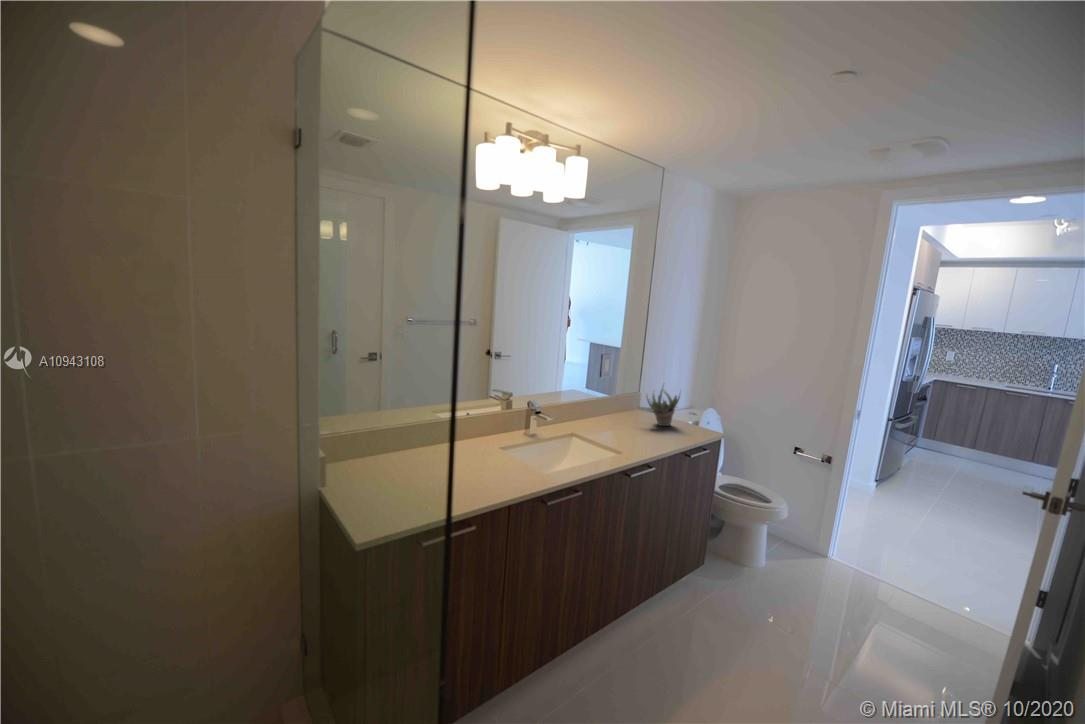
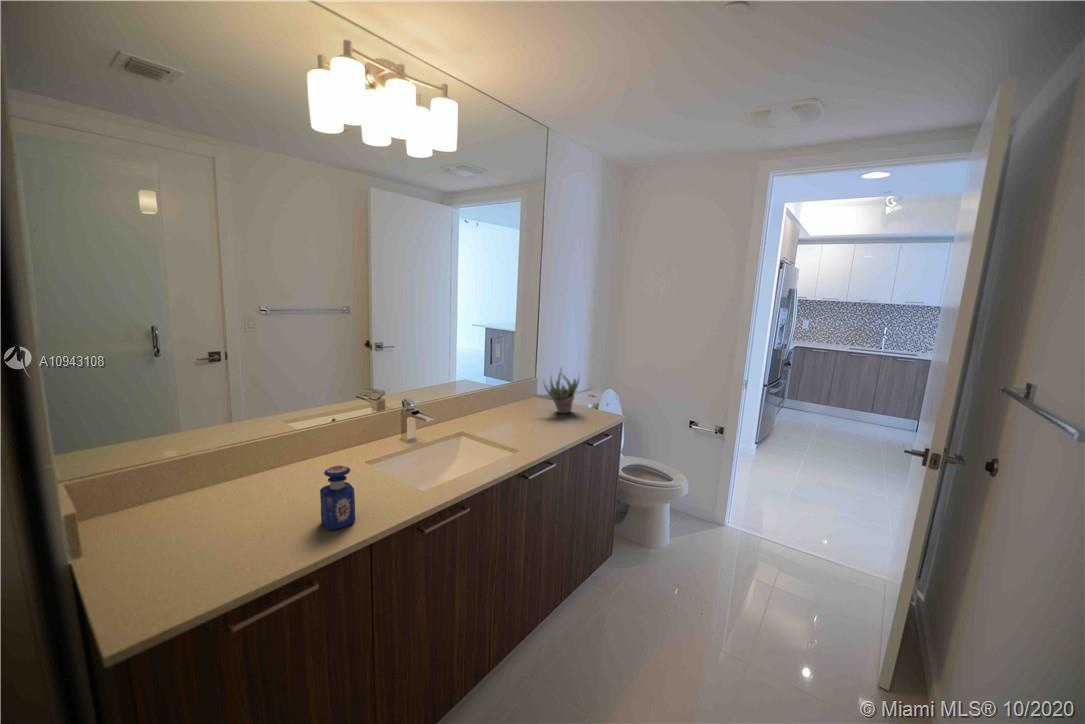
perfume bottle: none [477,444,502,490] -> present [320,466,355,530]

